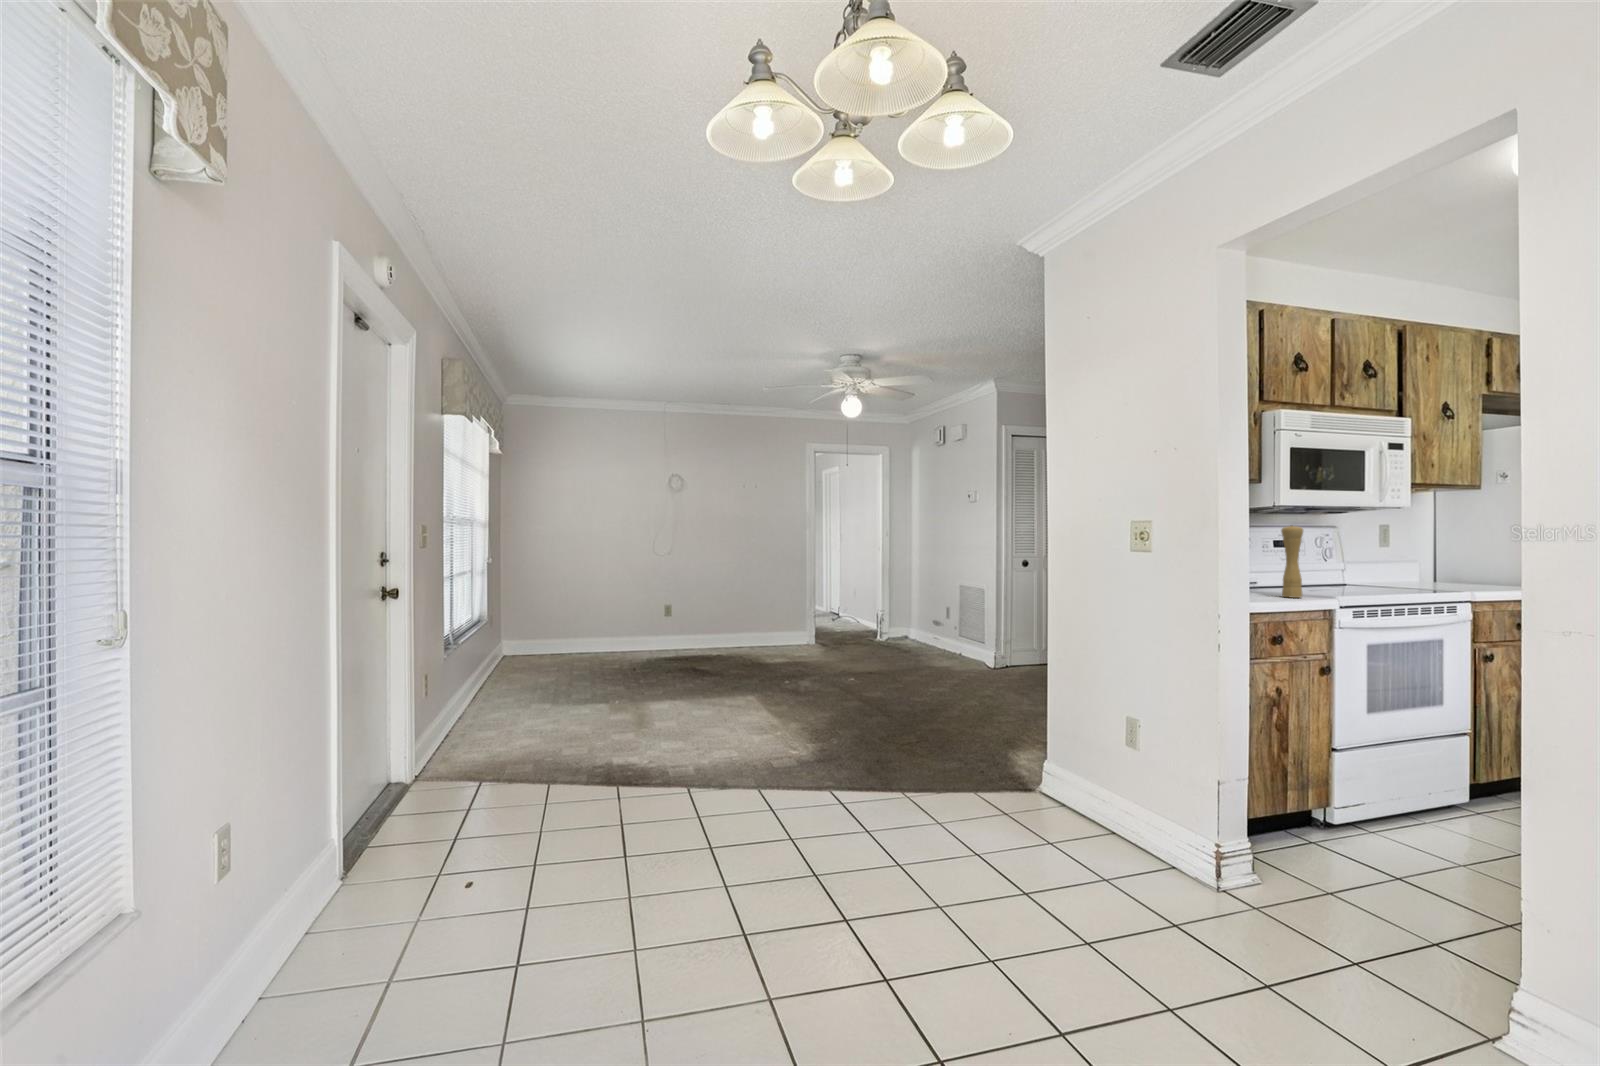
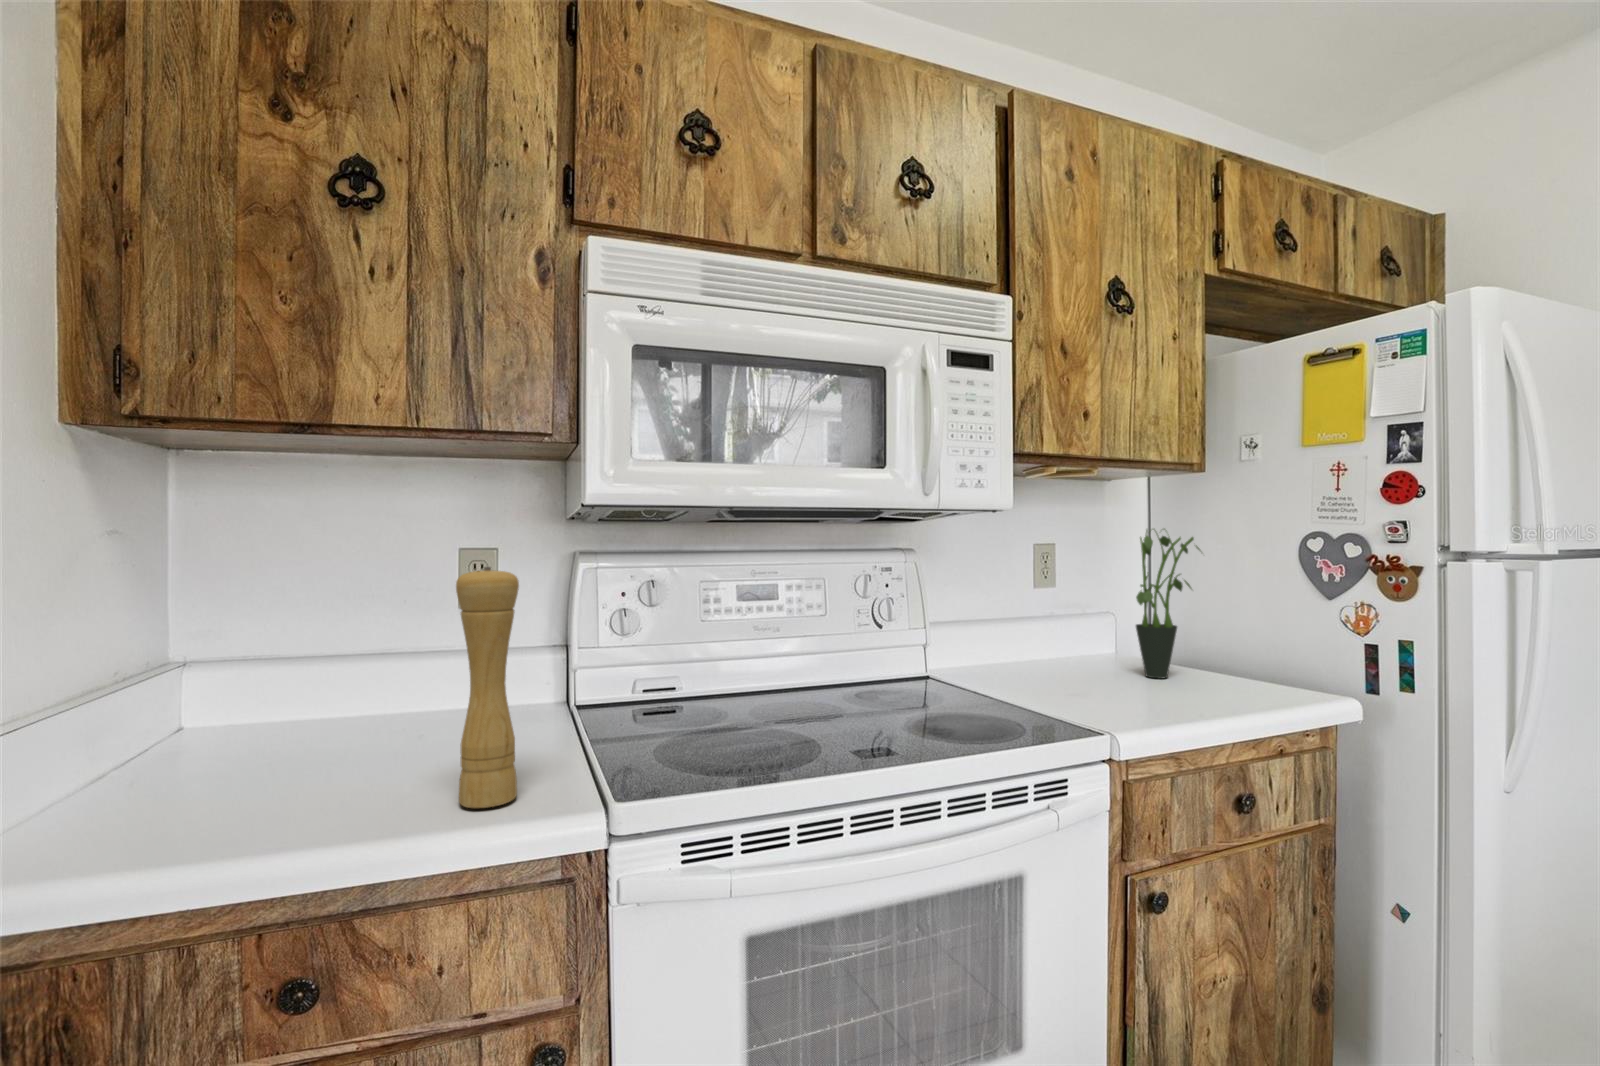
potted plant: none [1449,515,1489,585] -> present [1136,529,1201,678]

